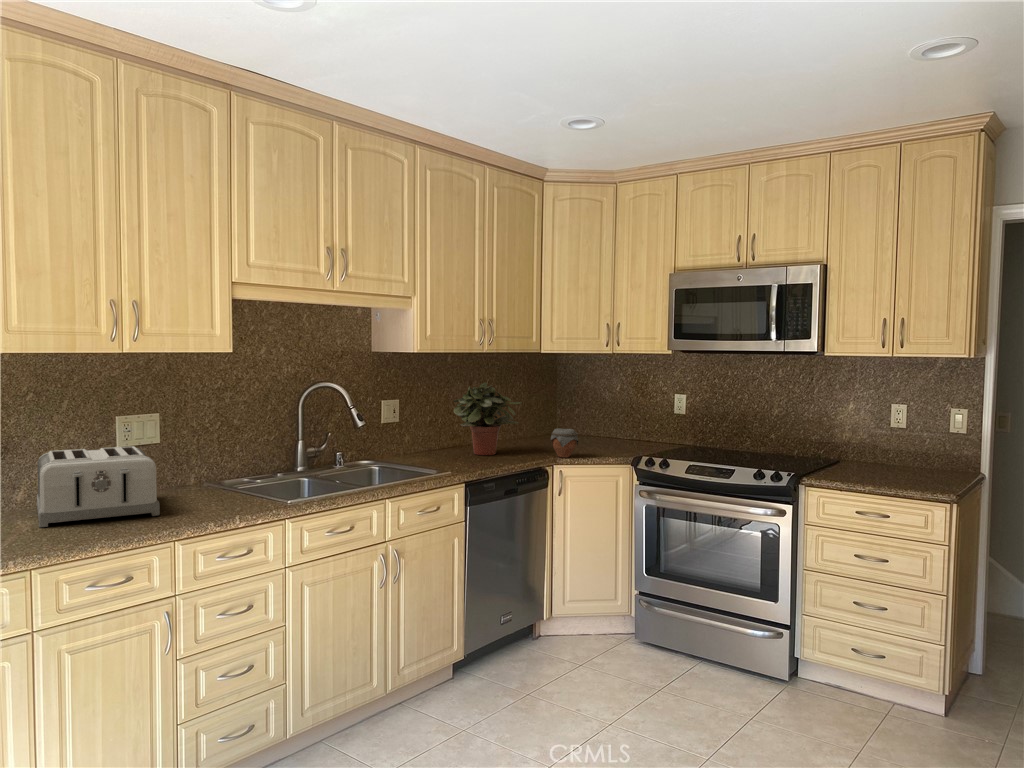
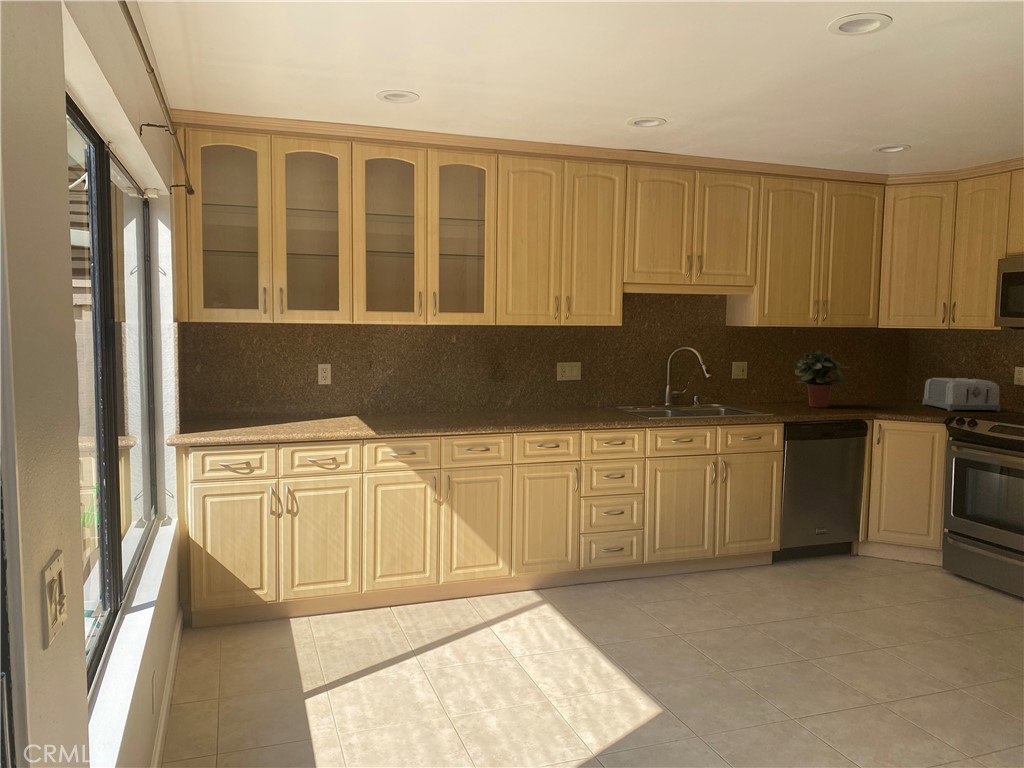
jar: present [551,428,578,458] -> none [873,389,899,413]
toaster: present [37,446,160,527] -> present [922,378,1000,412]

